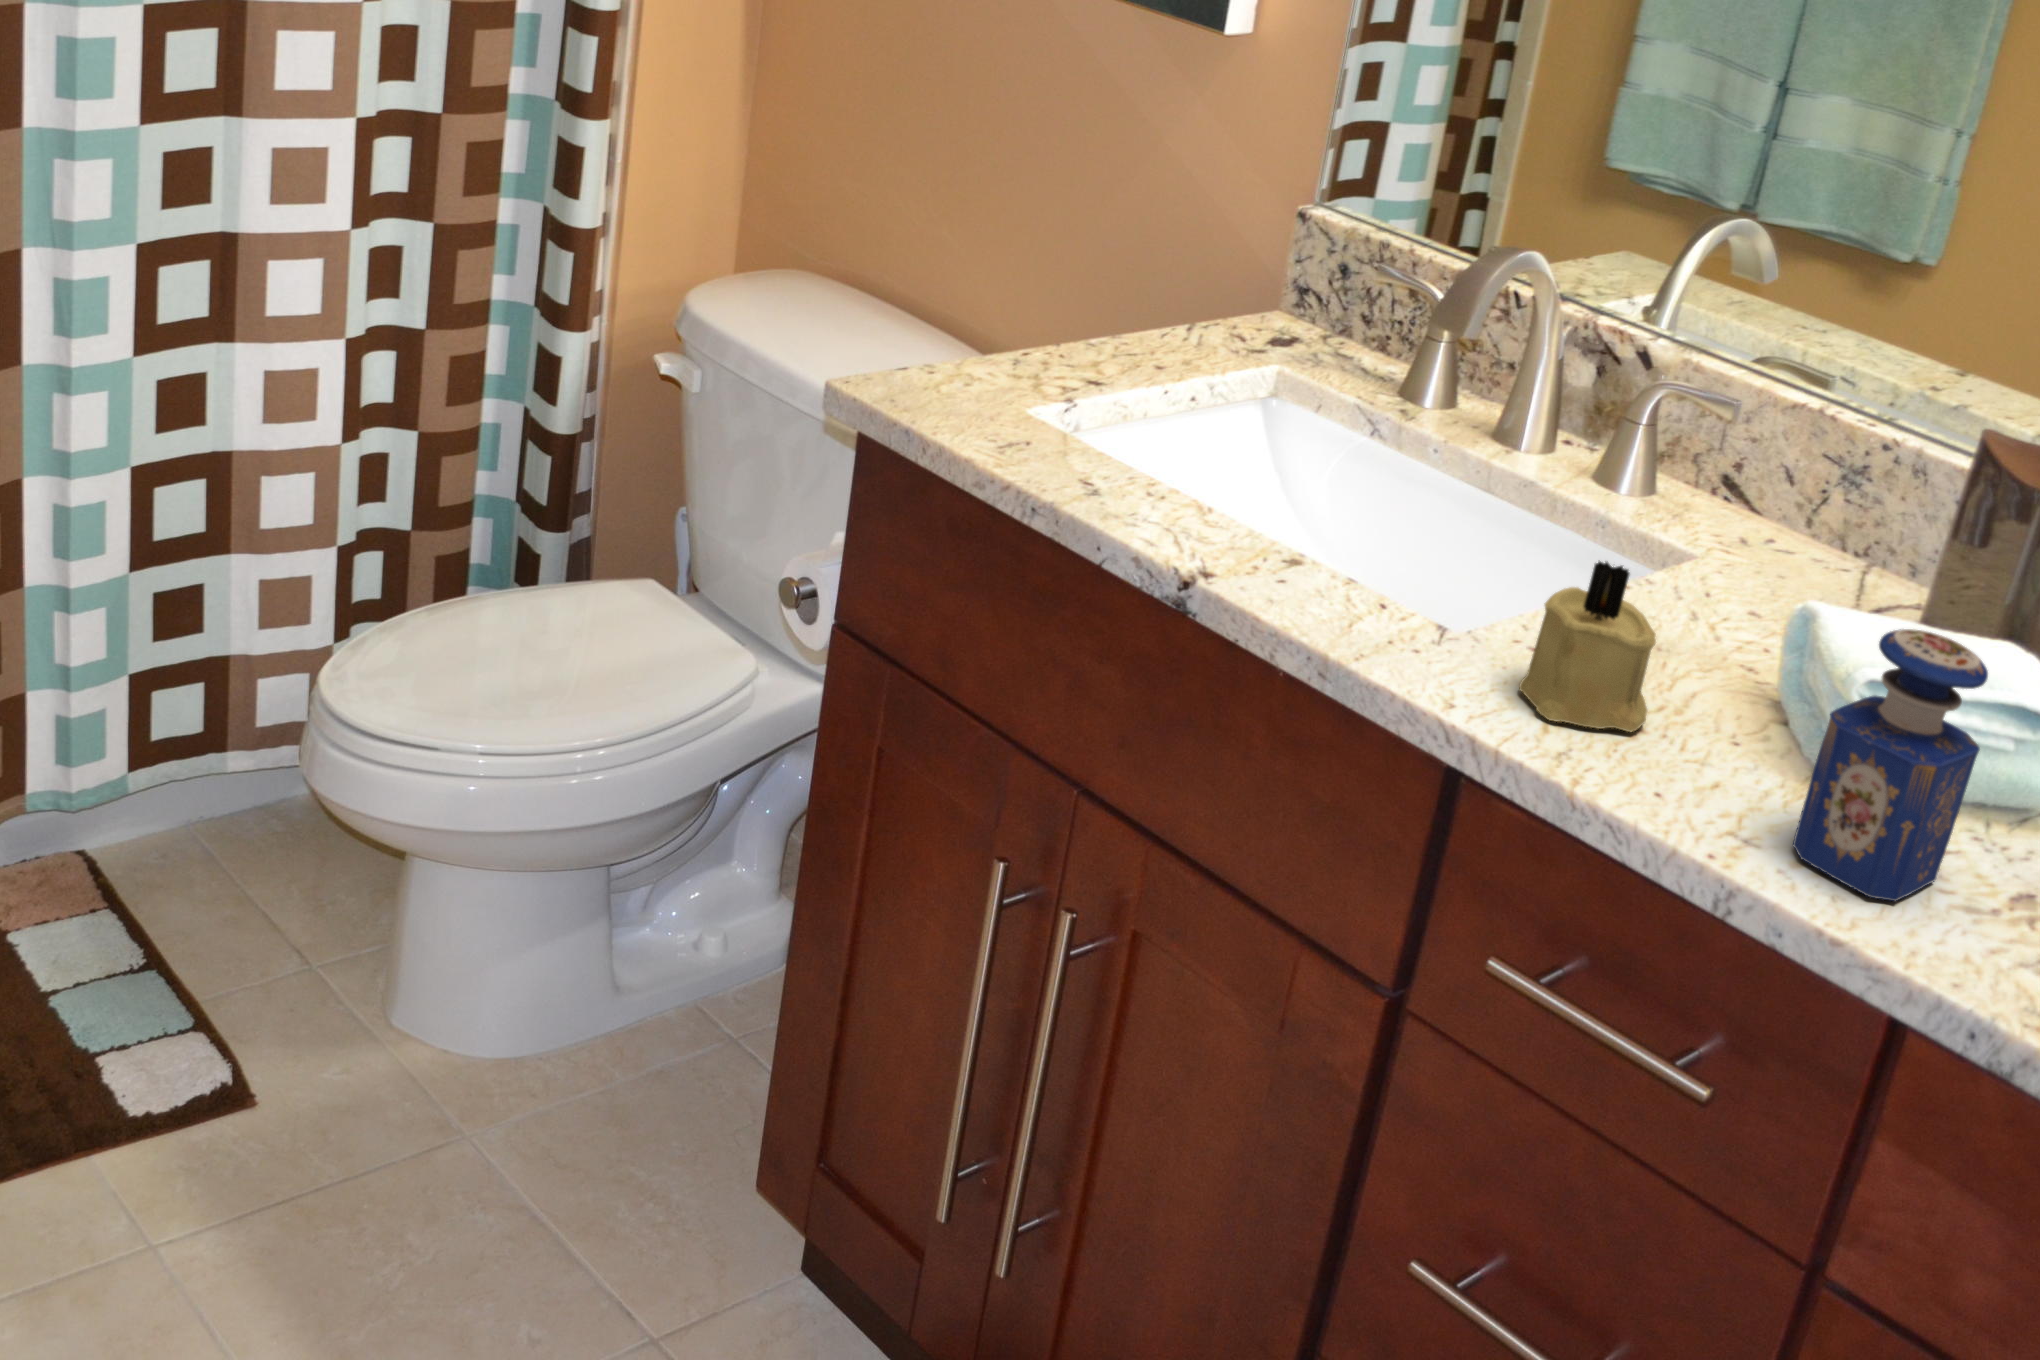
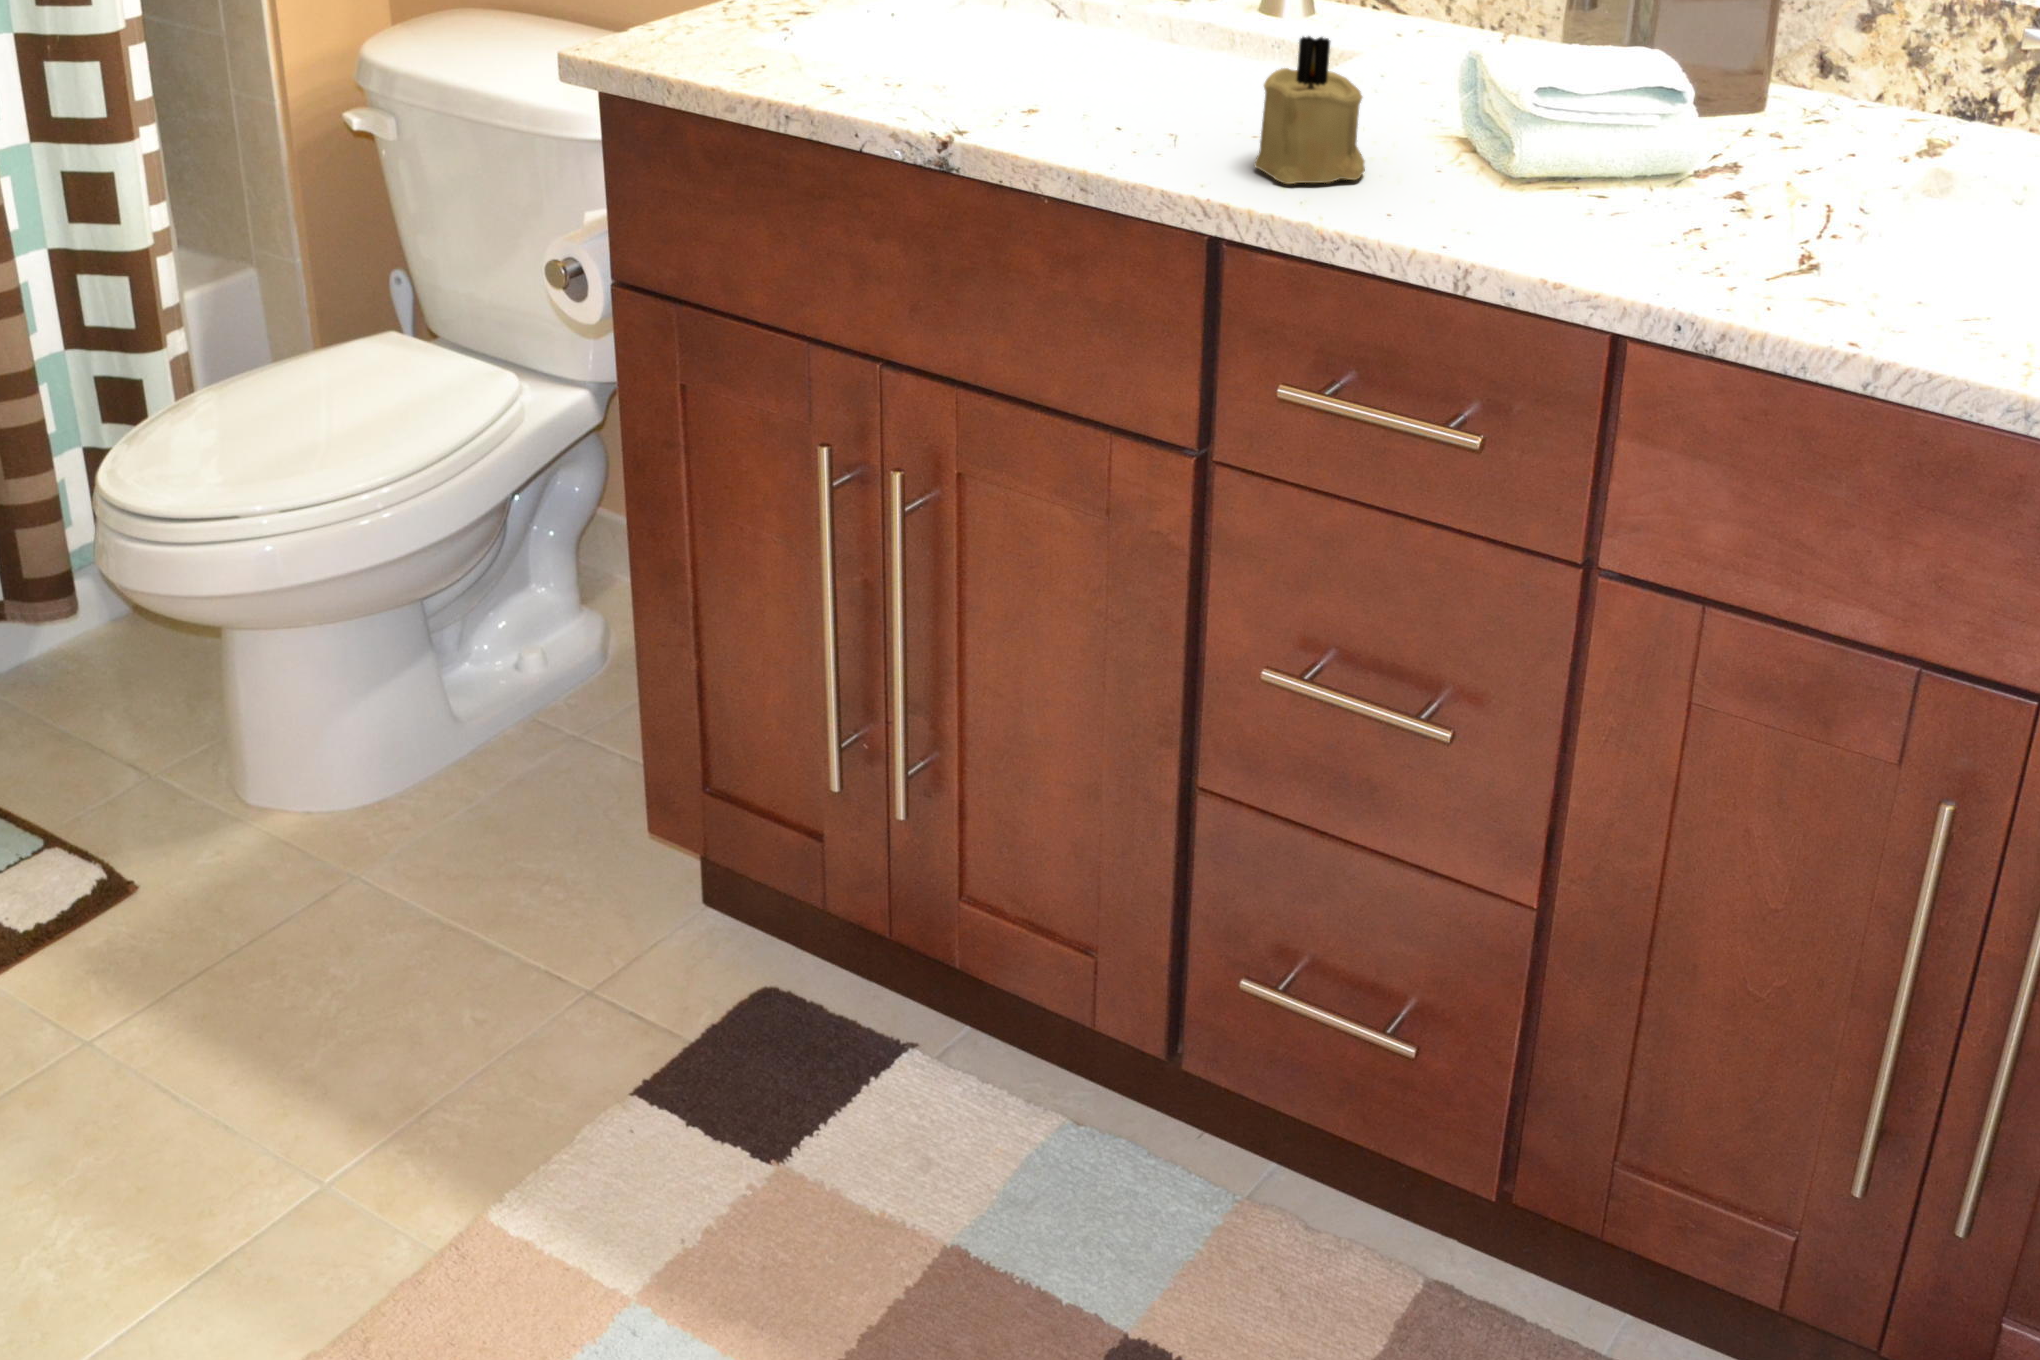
perfume bottle: present [1793,629,1988,901] -> none [1508,21,1642,253]

